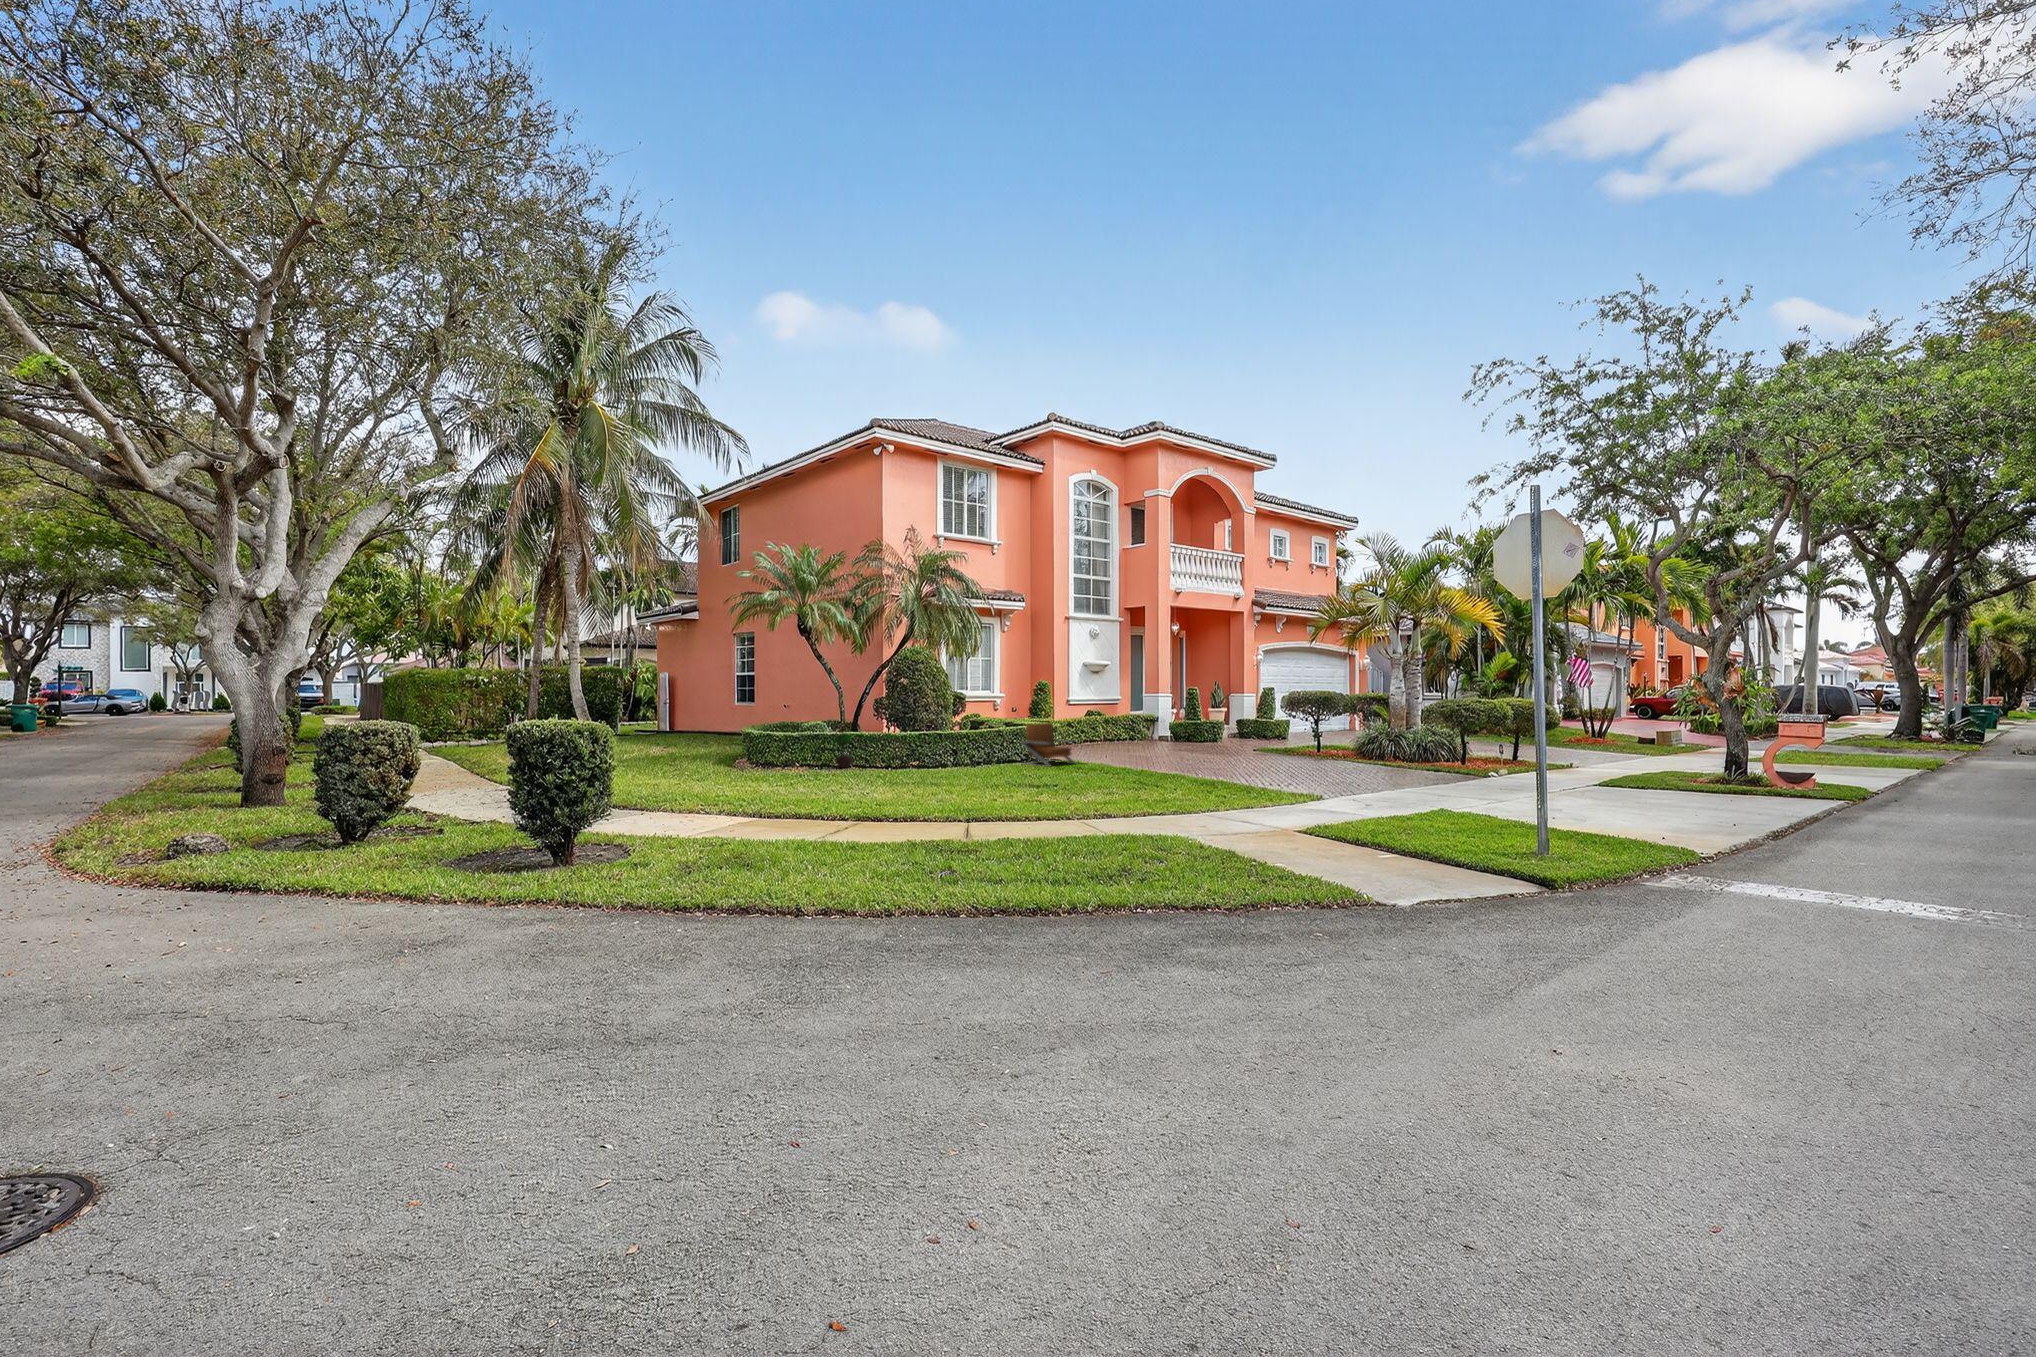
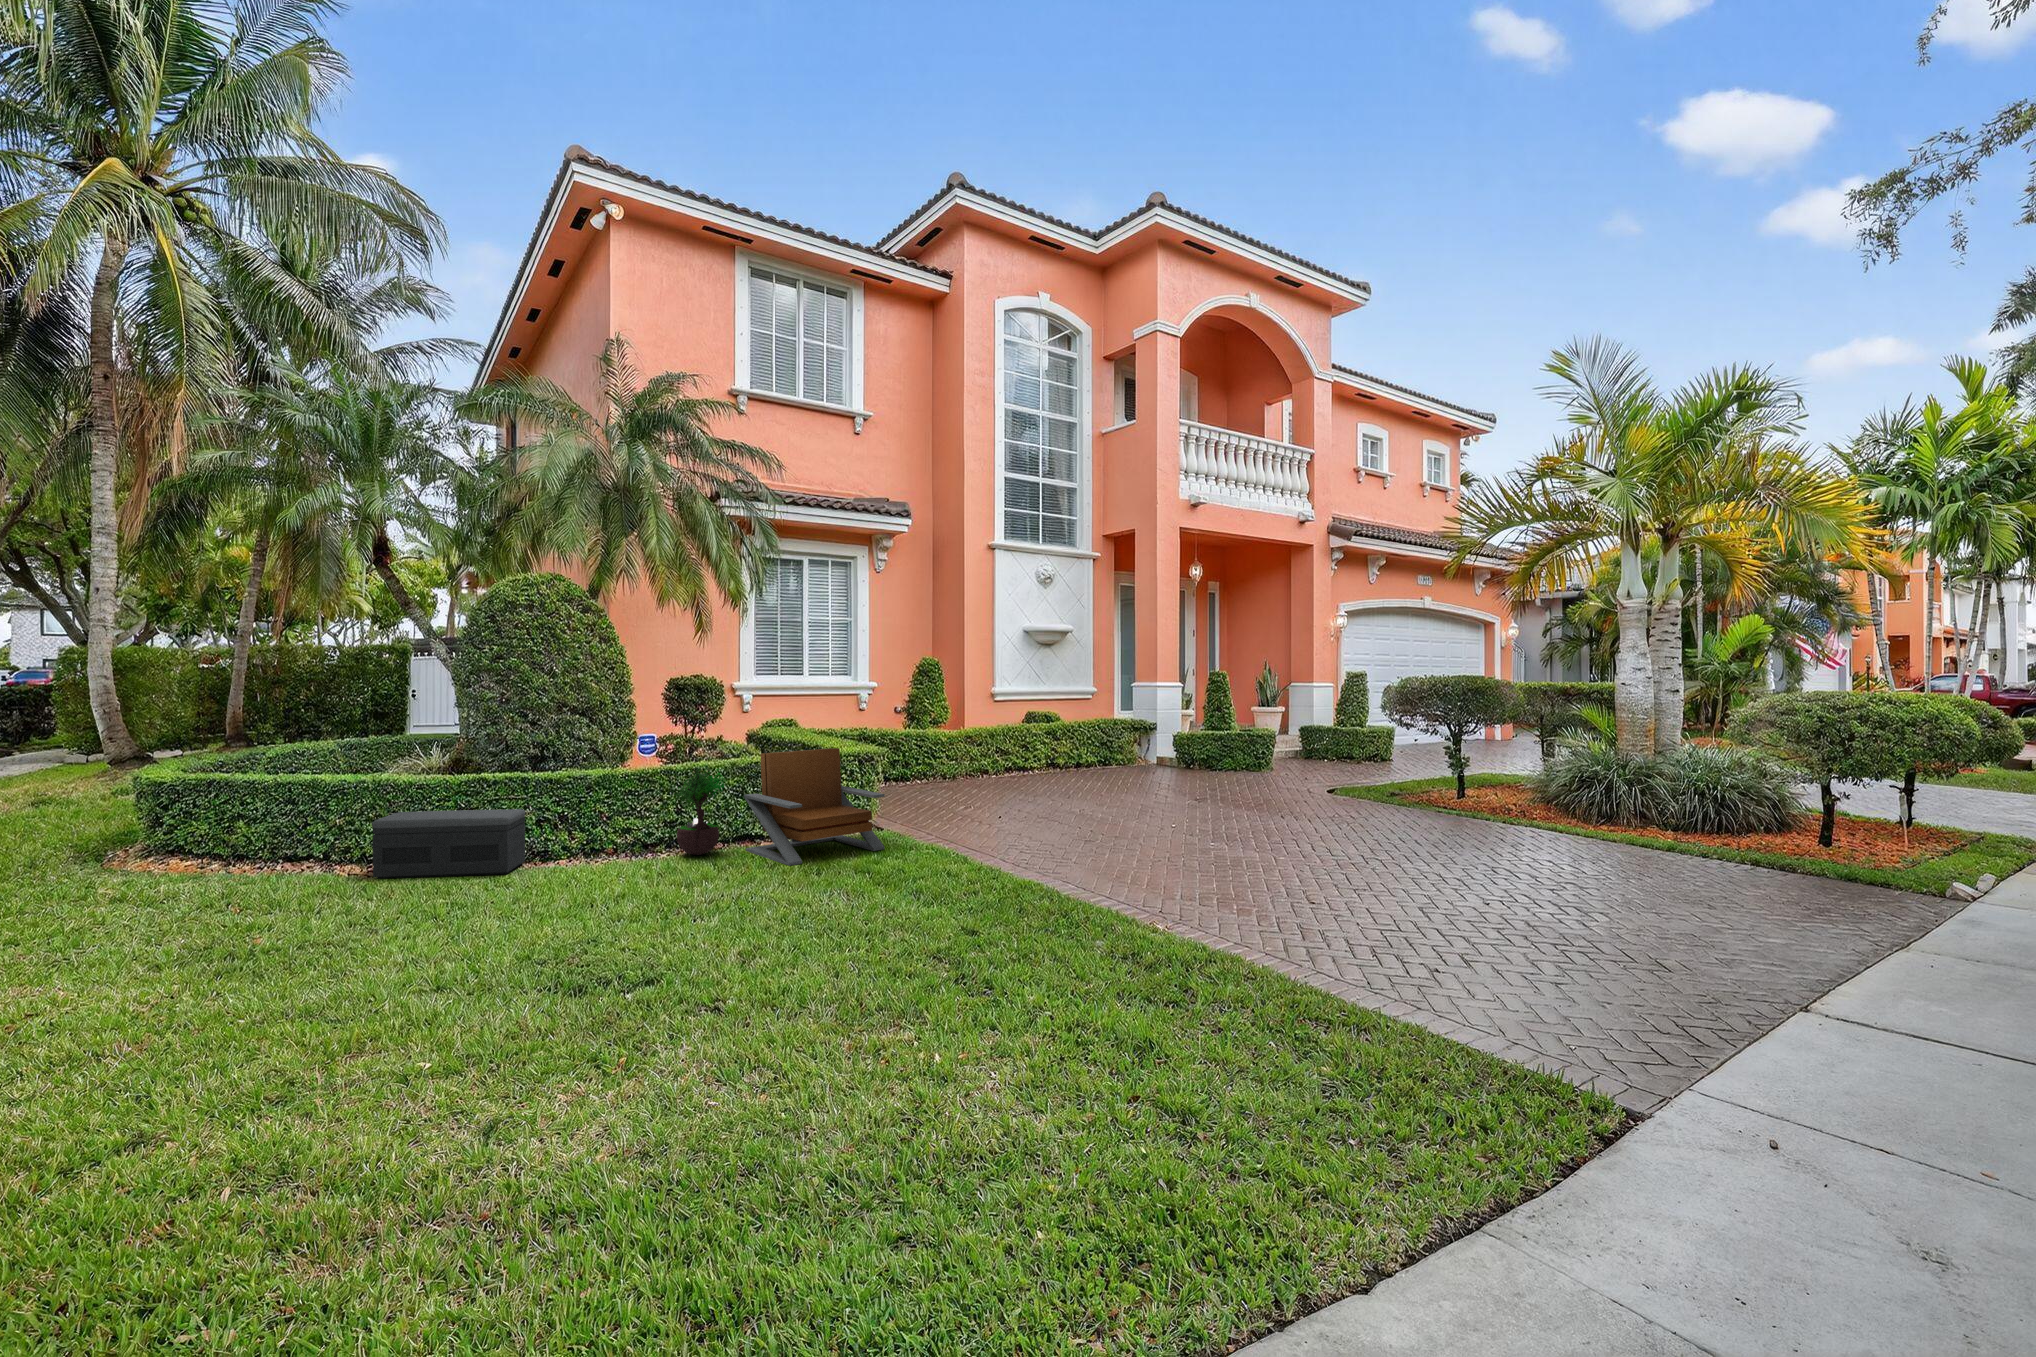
potted tree: present [834,733,852,768] -> present [670,769,725,855]
storage bench: none [901,745,950,769] -> present [372,809,525,879]

